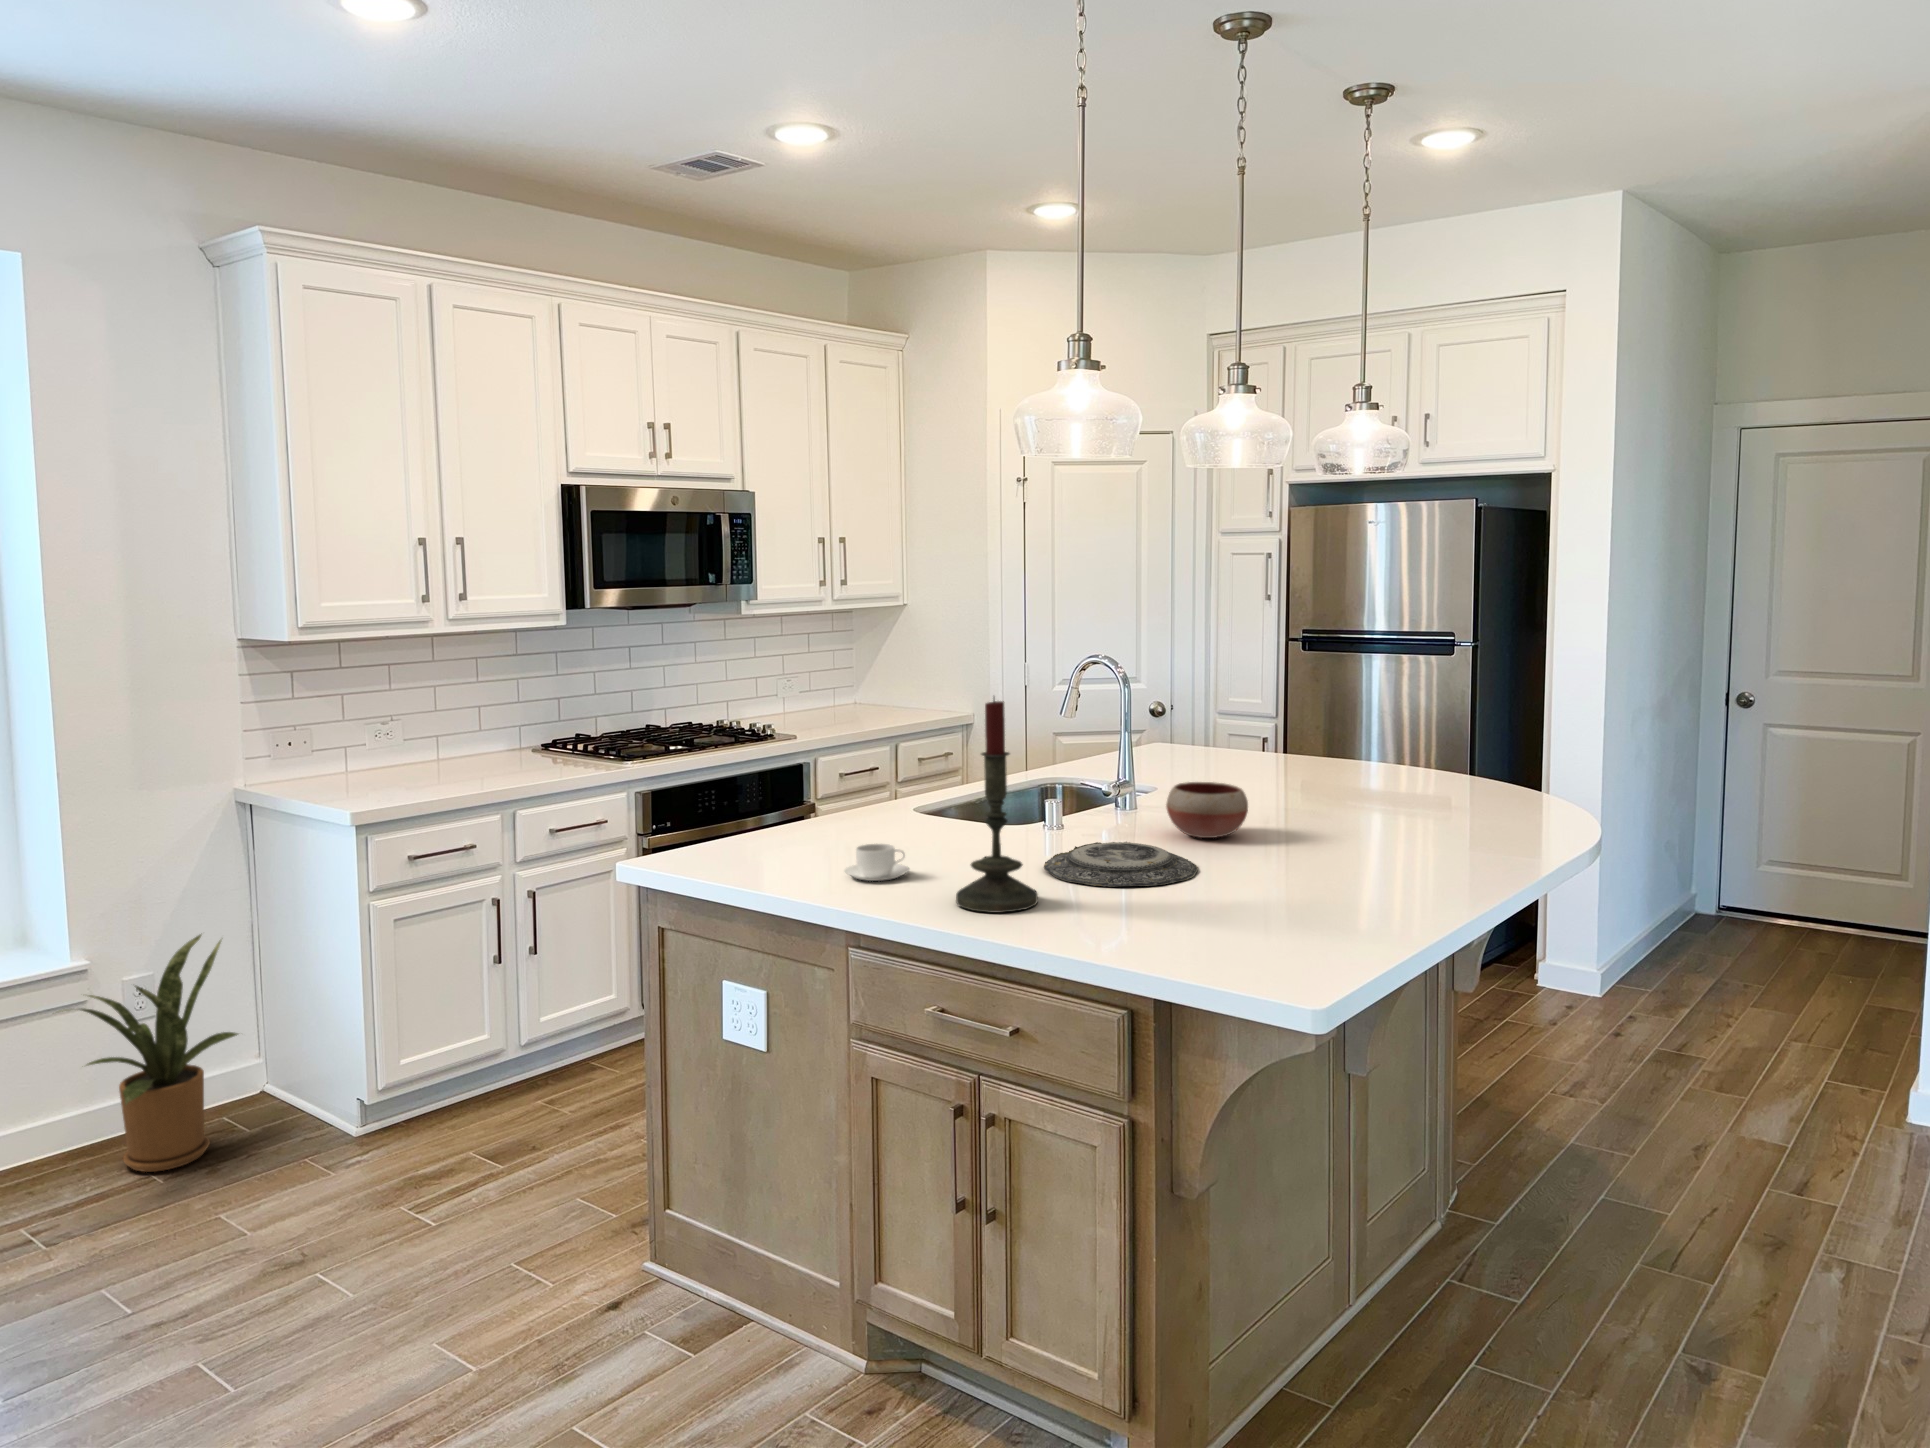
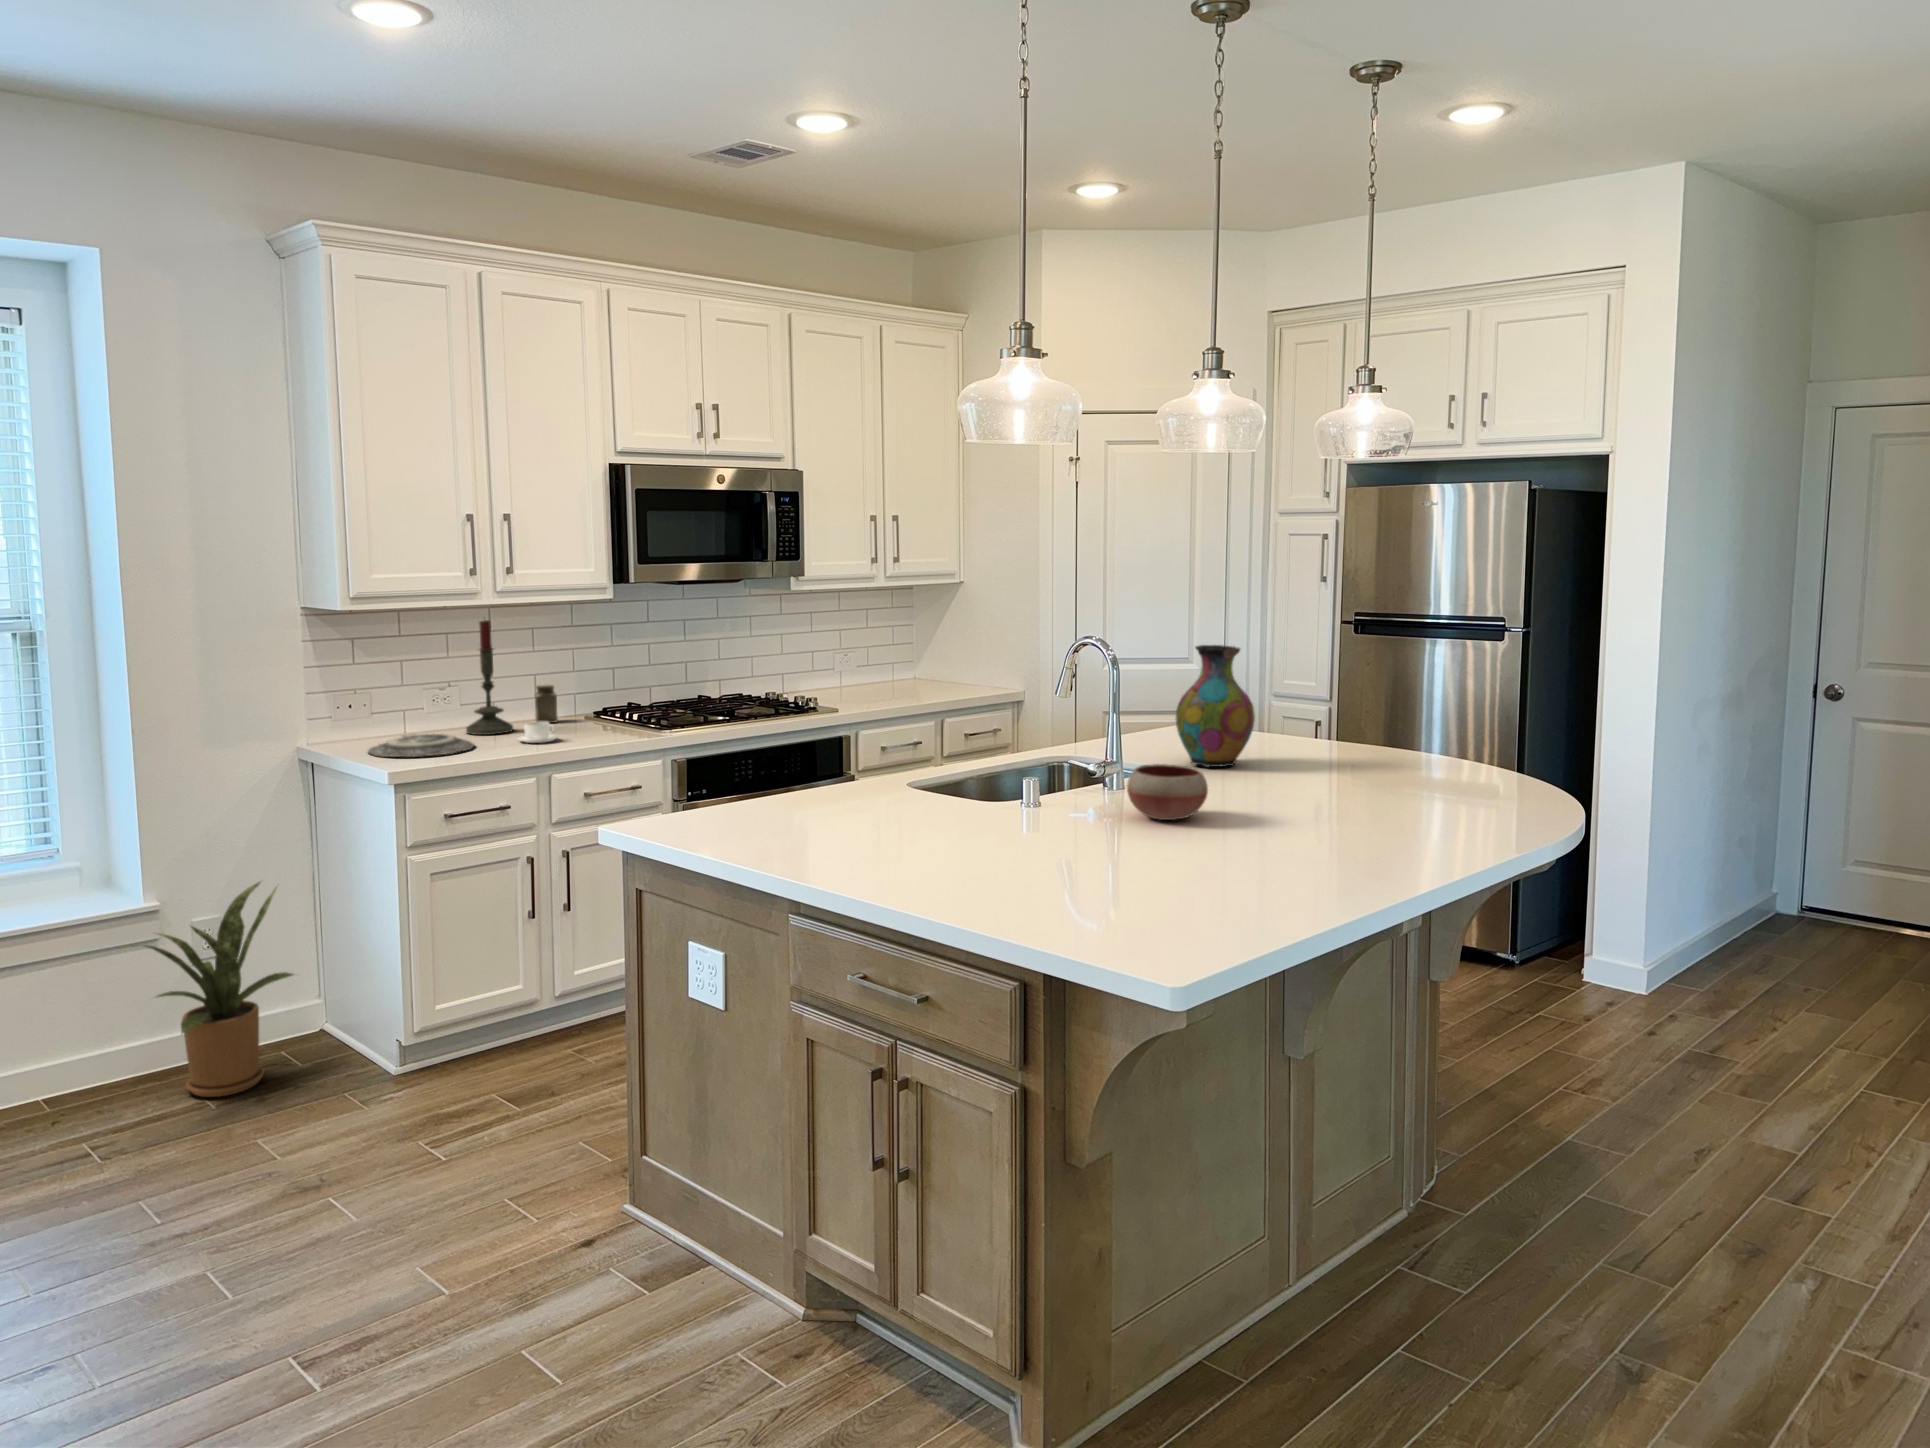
vase: none [1180,662,1259,785] -> present [1176,645,1255,767]
candle: present [956,698,1038,913] -> present [466,620,513,735]
salt shaker: none [483,716,509,757] -> present [535,684,558,723]
plate: present [1044,842,1198,886] -> present [368,733,474,757]
coffee cup: present [845,844,909,881] -> present [517,722,558,743]

